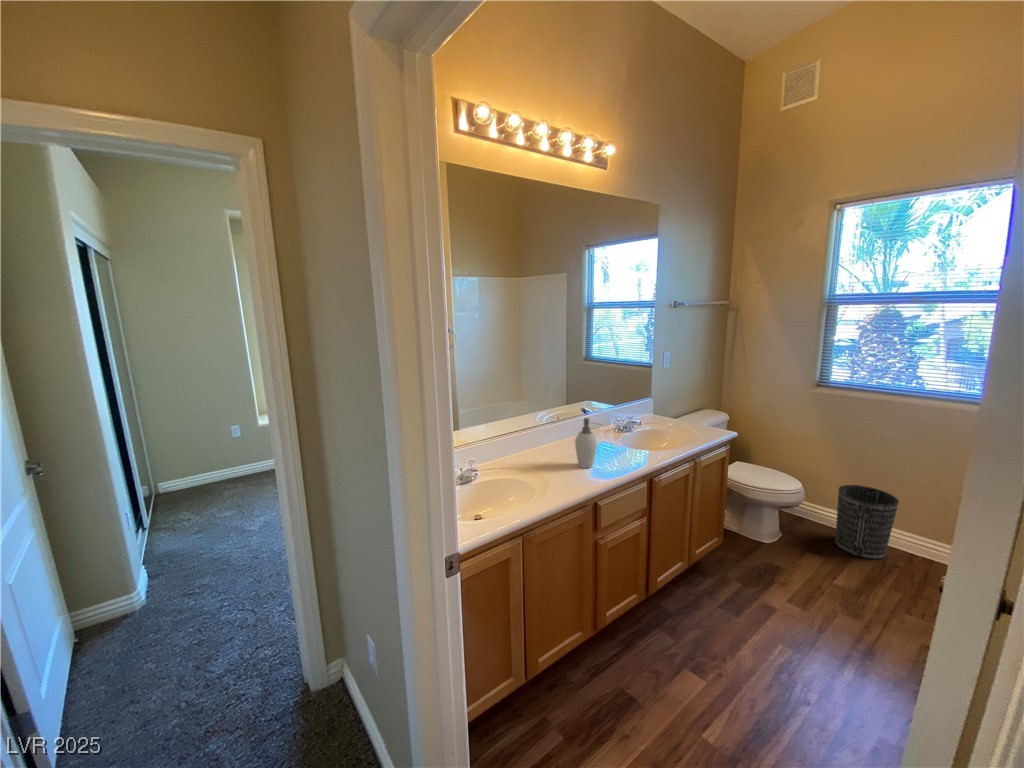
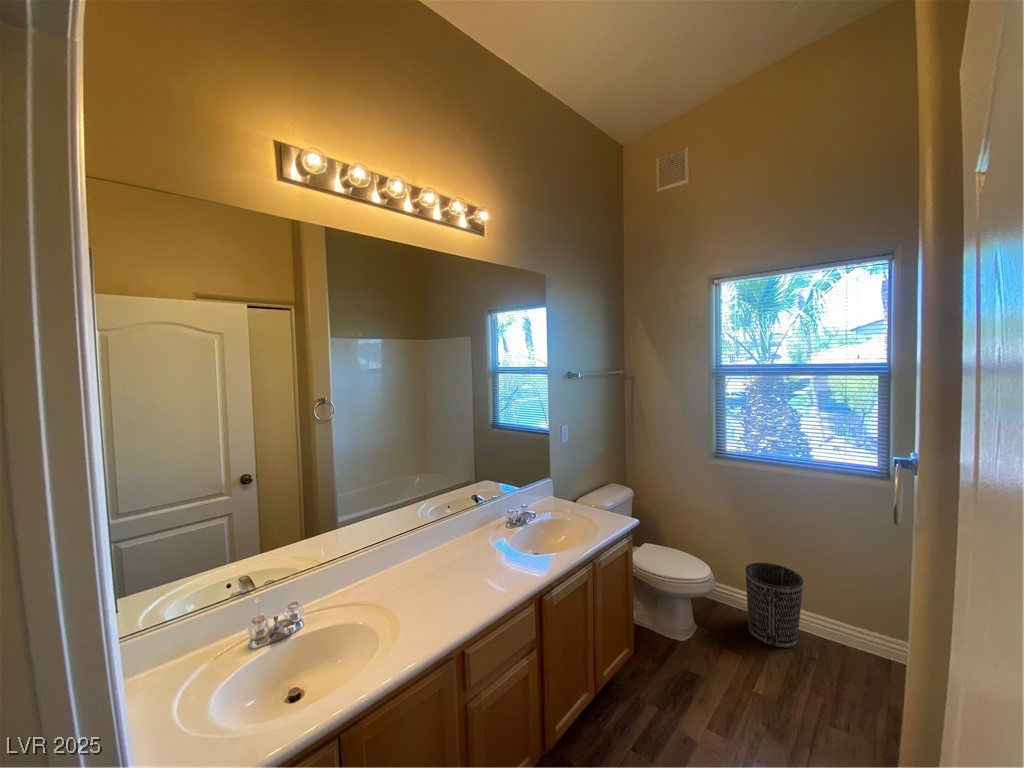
soap dispenser: present [575,418,597,468] -> none [445,527,477,593]

